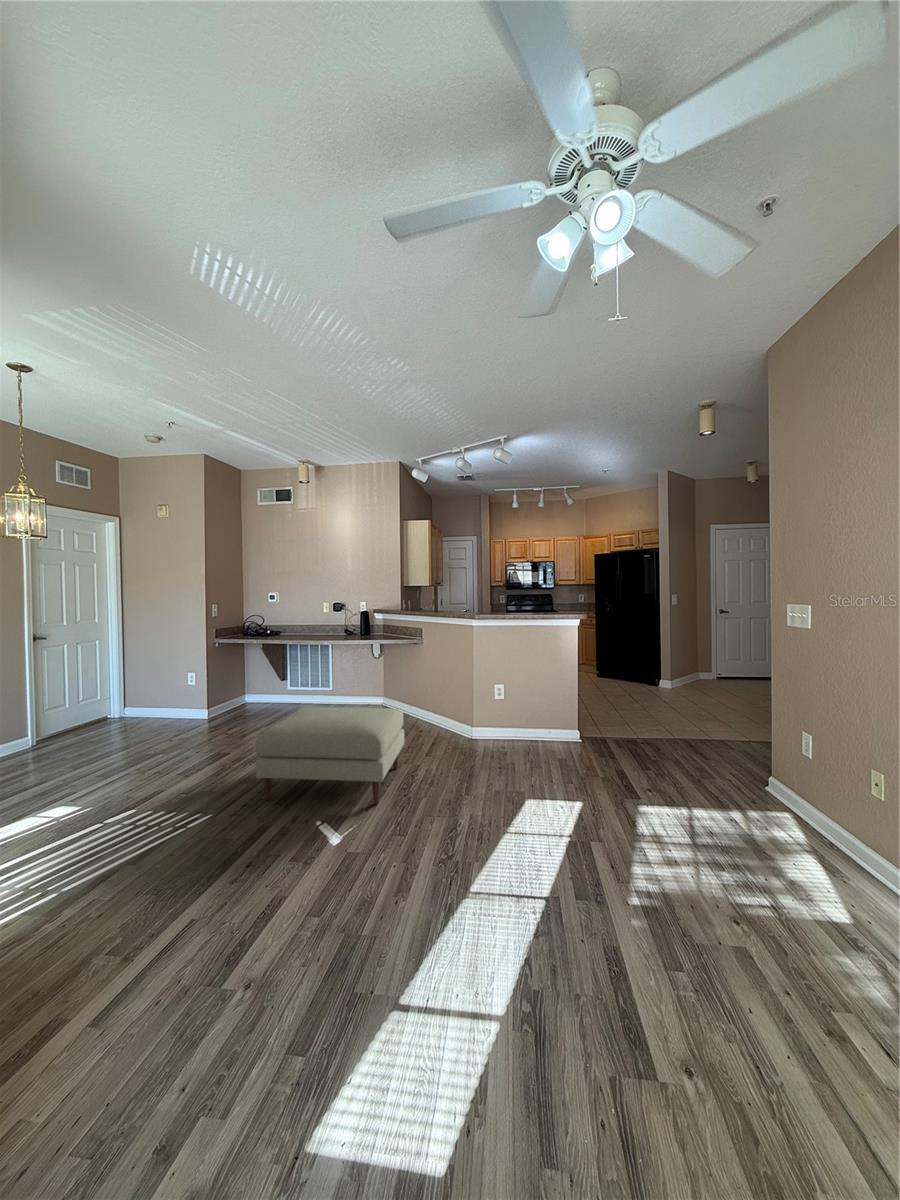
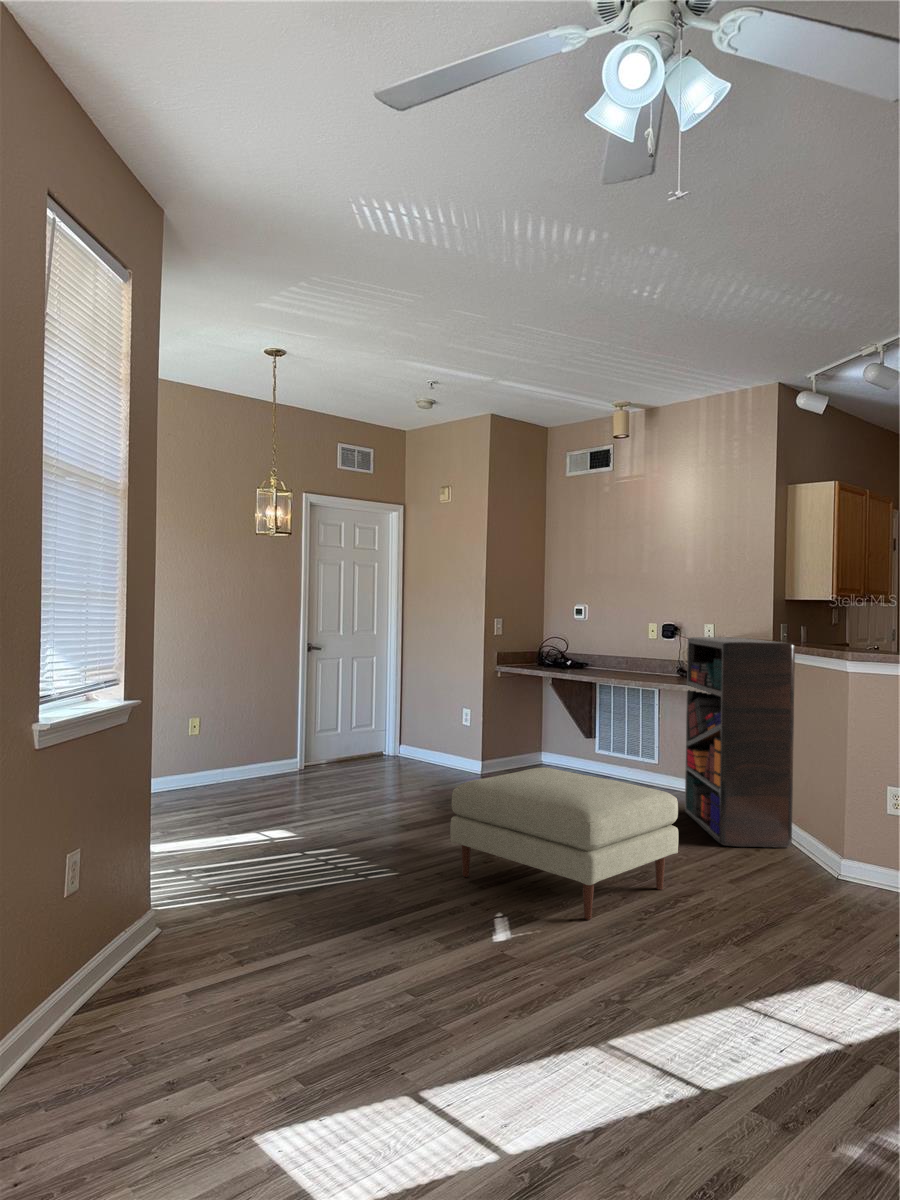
bookshelf: none [362,609,434,731] -> present [685,637,795,847]

